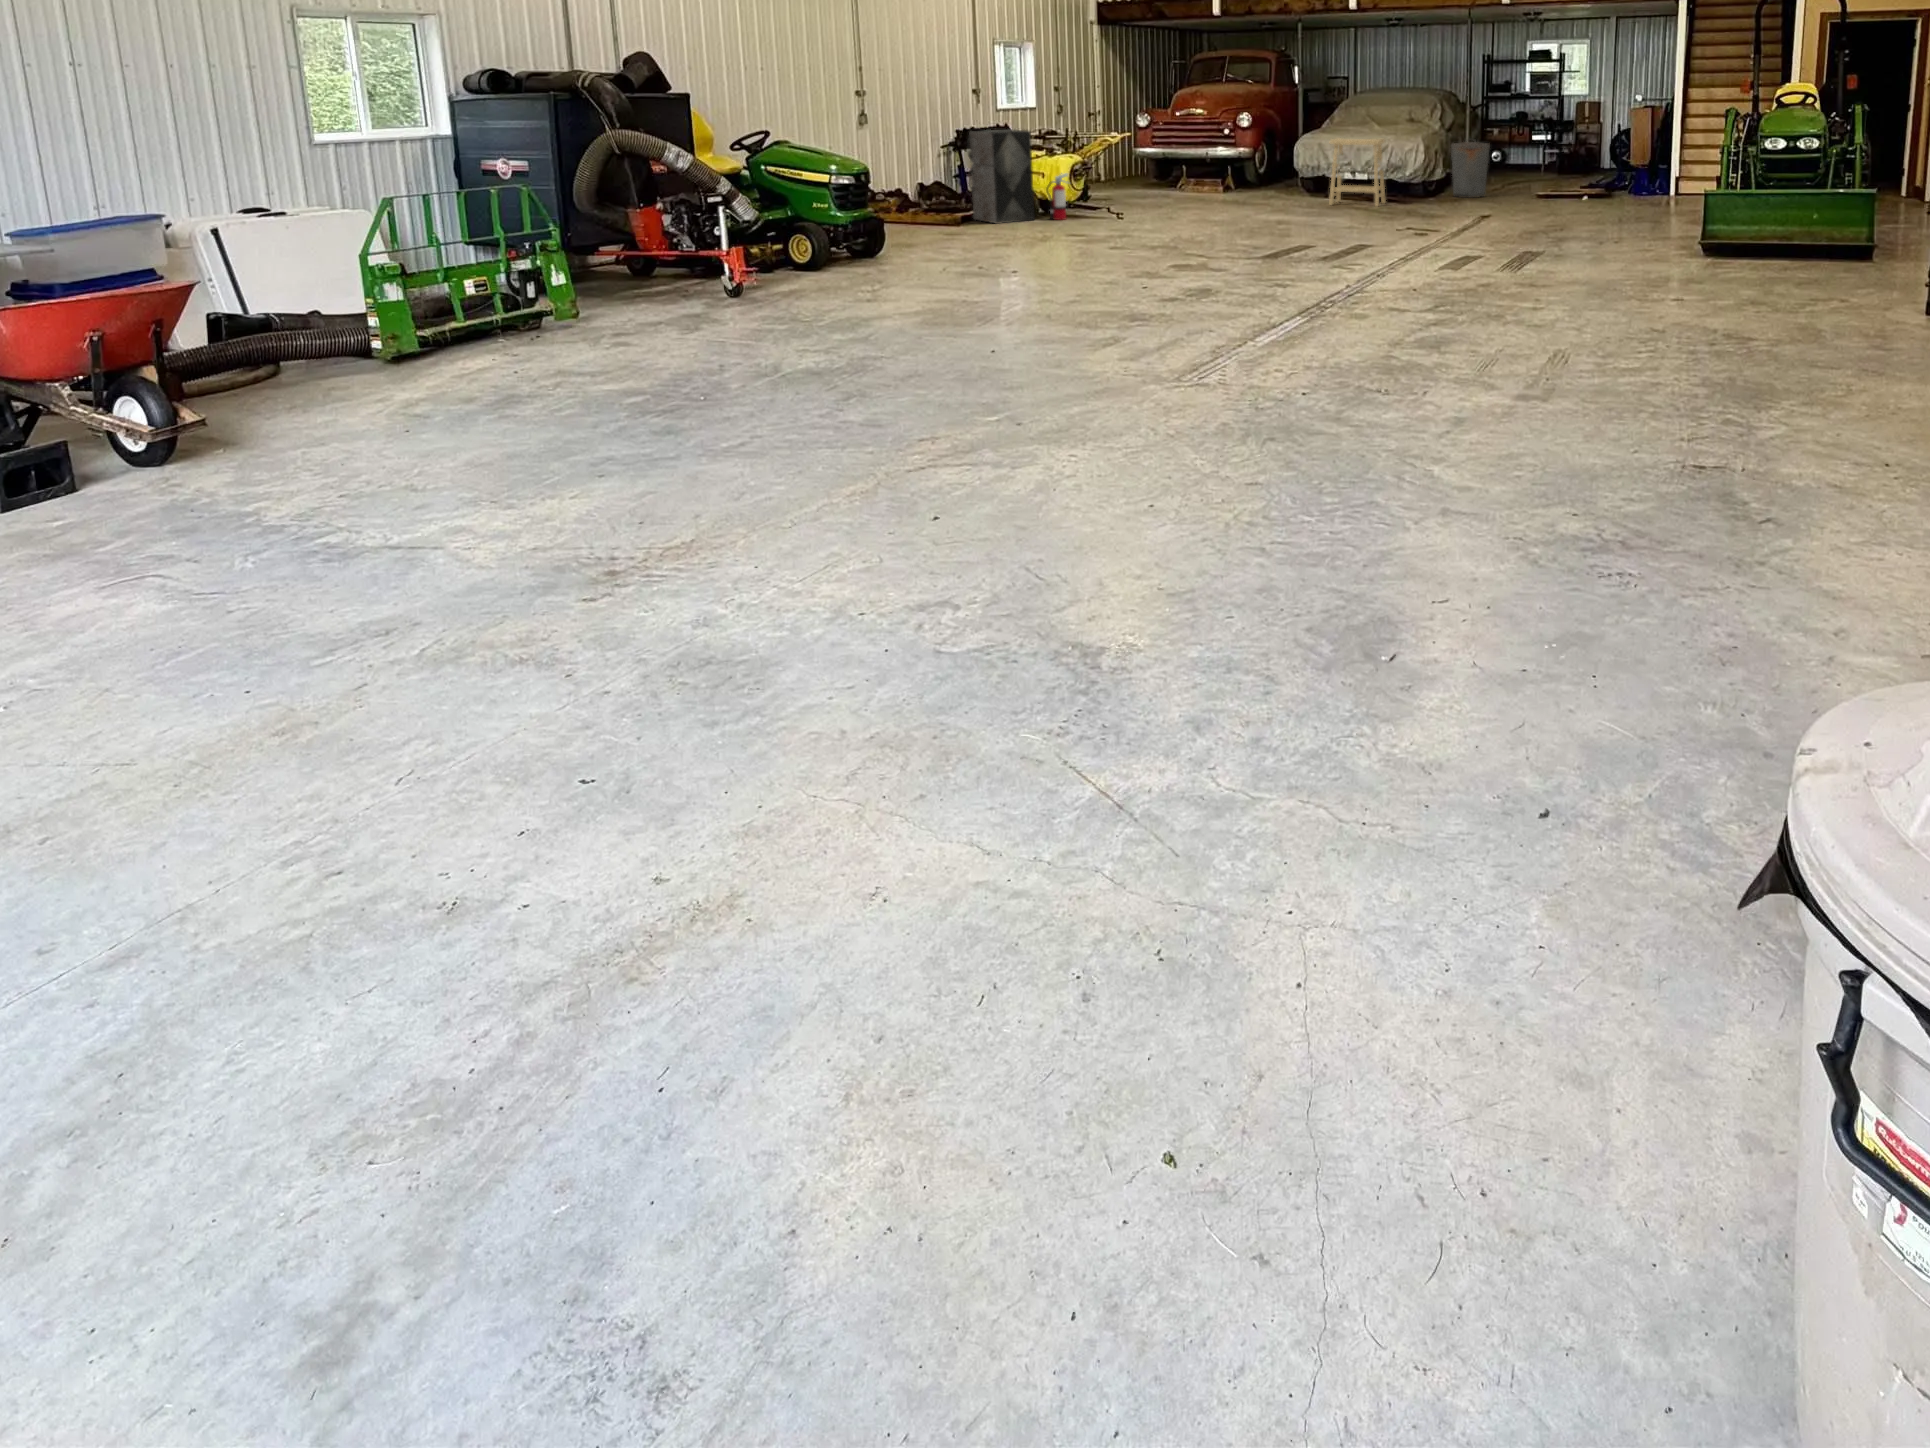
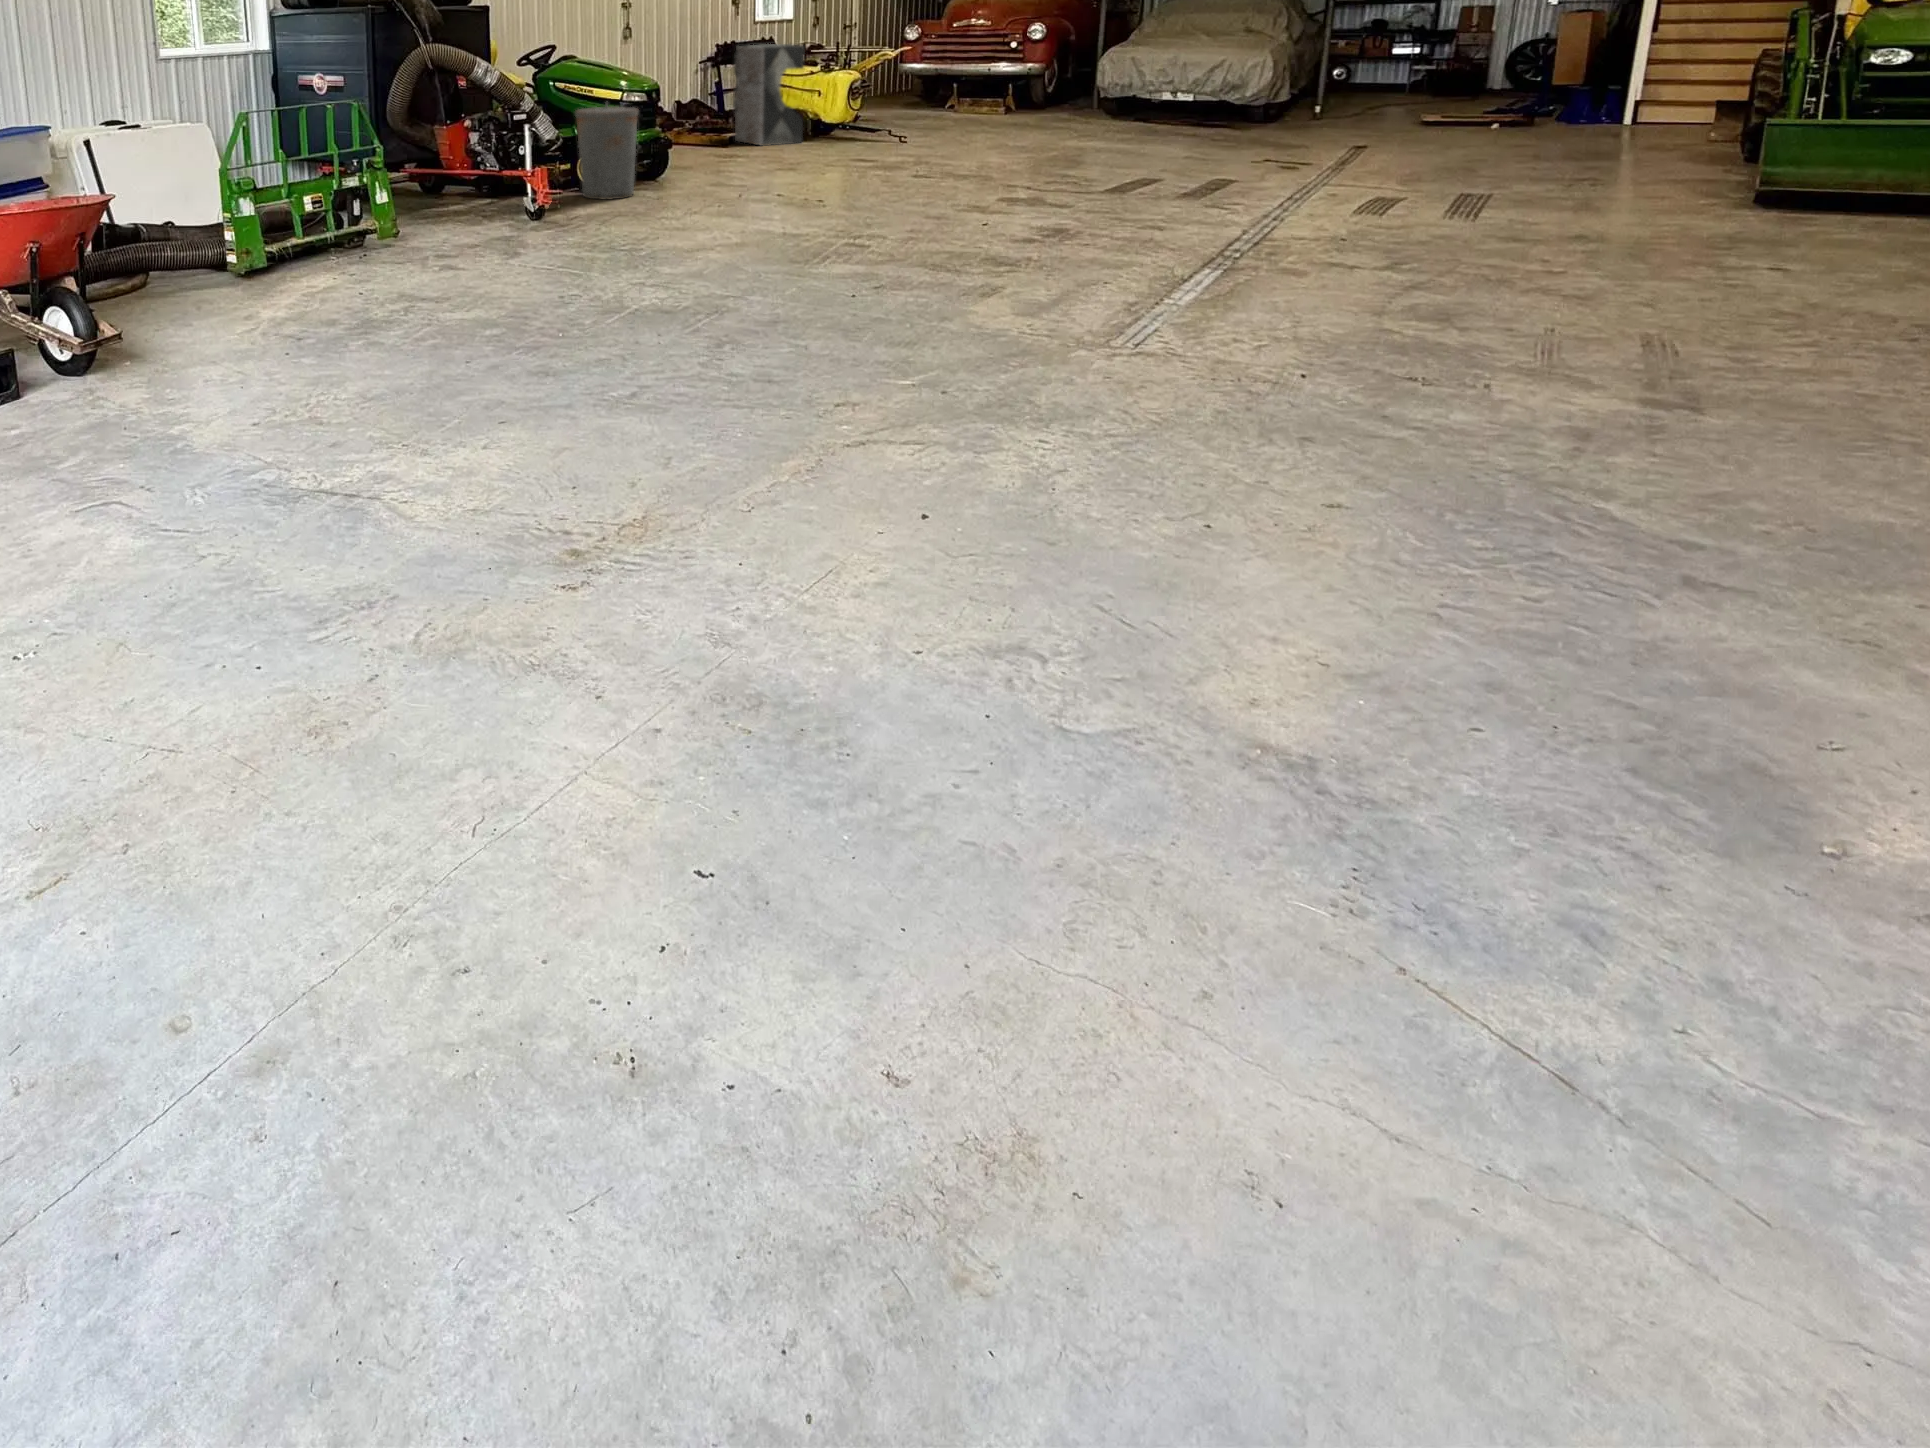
stool: present [1329,138,1386,206] -> none [1146,52,1227,134]
trash can: present [1451,140,1490,198] -> present [575,102,638,200]
fire extinguisher: present [1046,173,1068,220] -> none [817,91,844,143]

